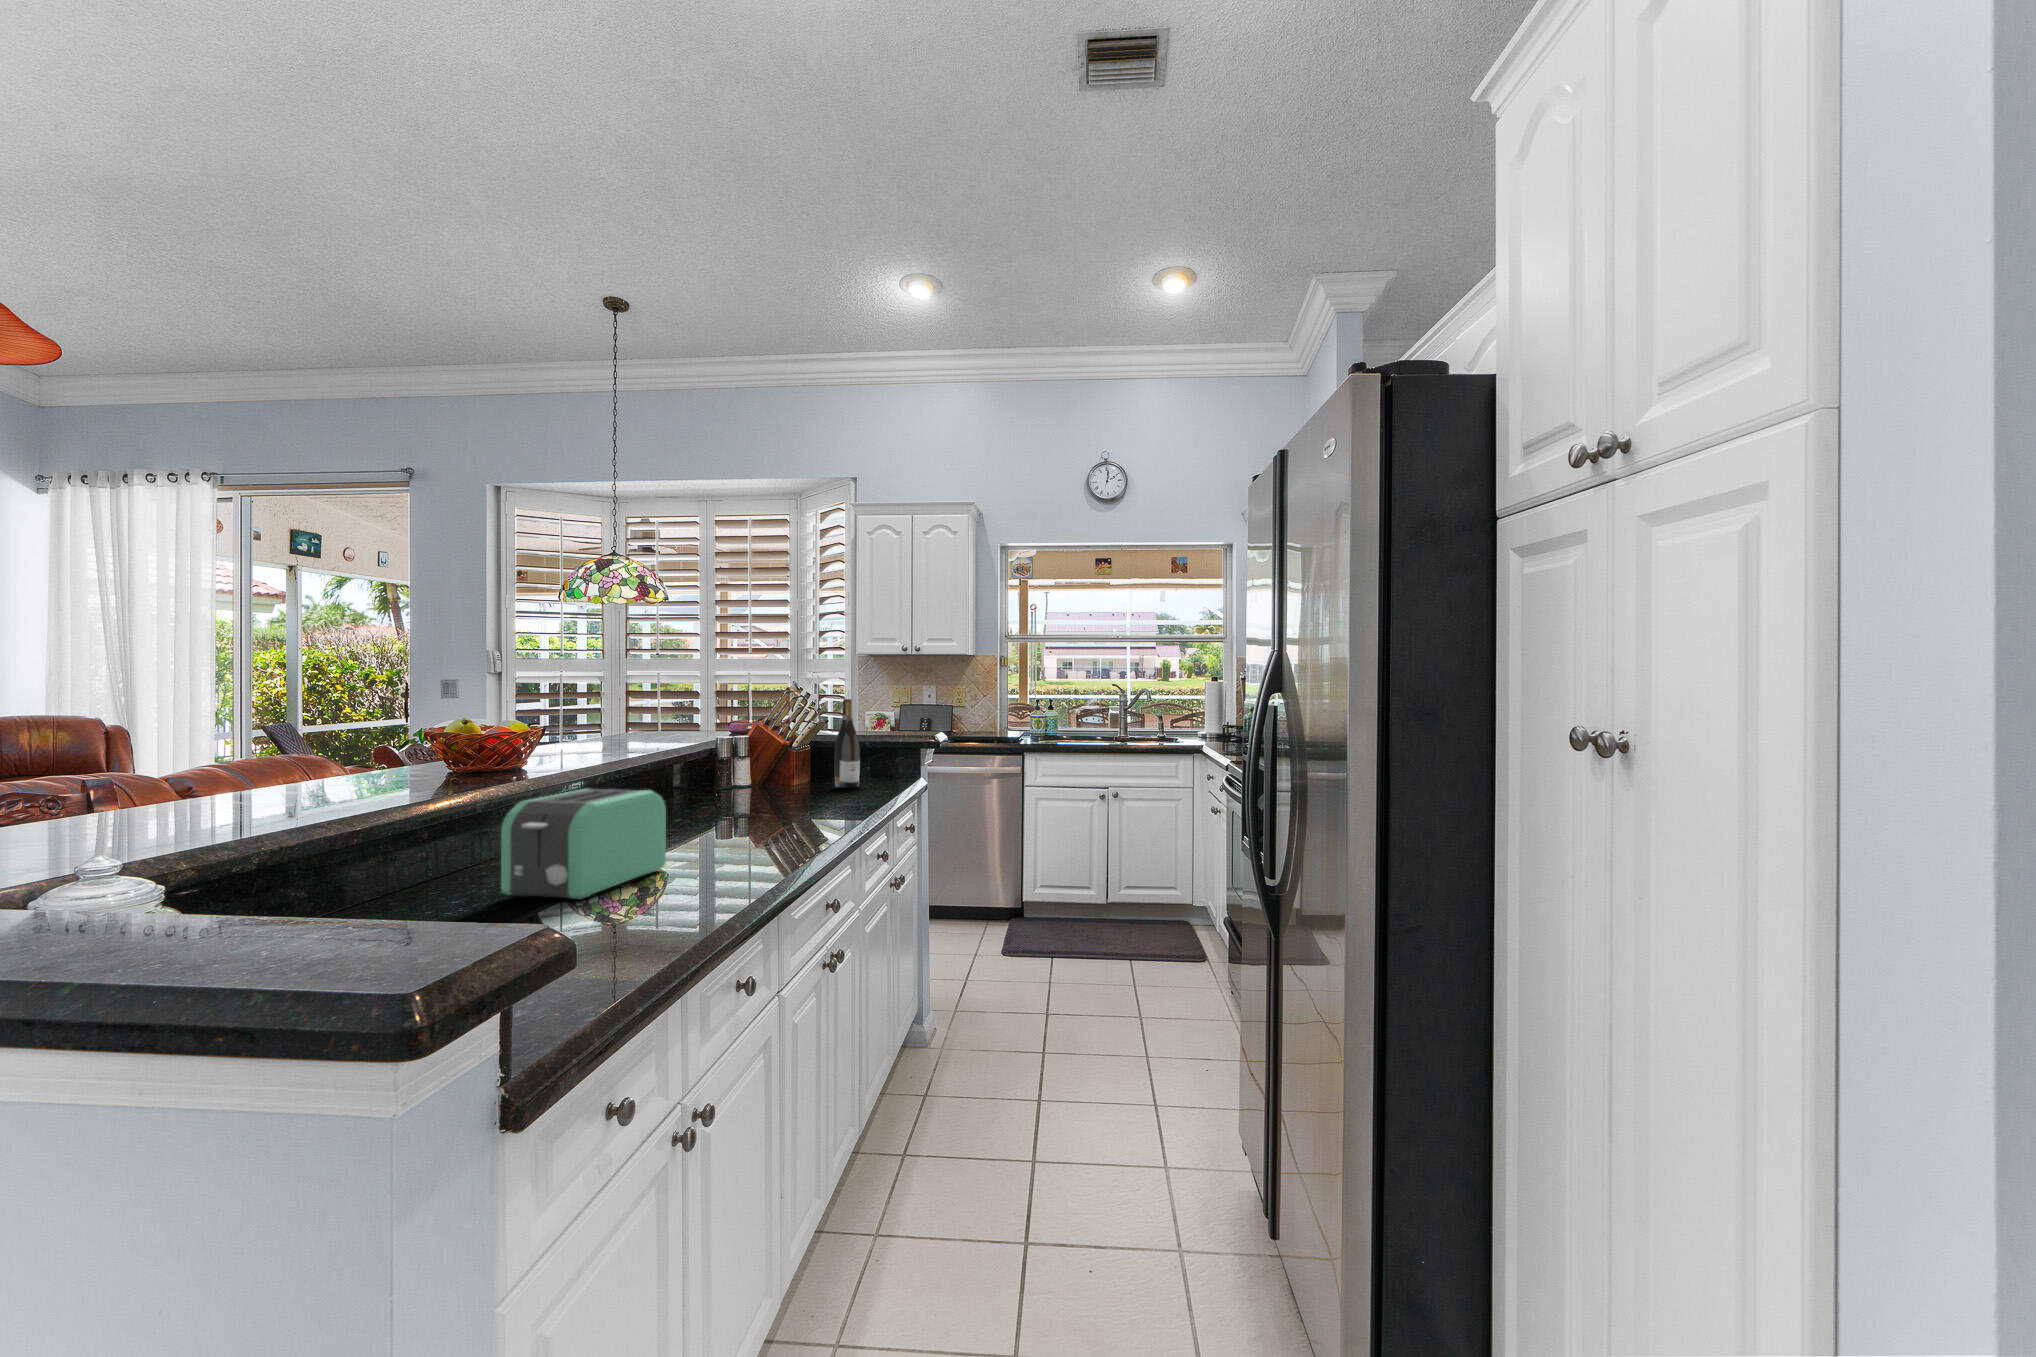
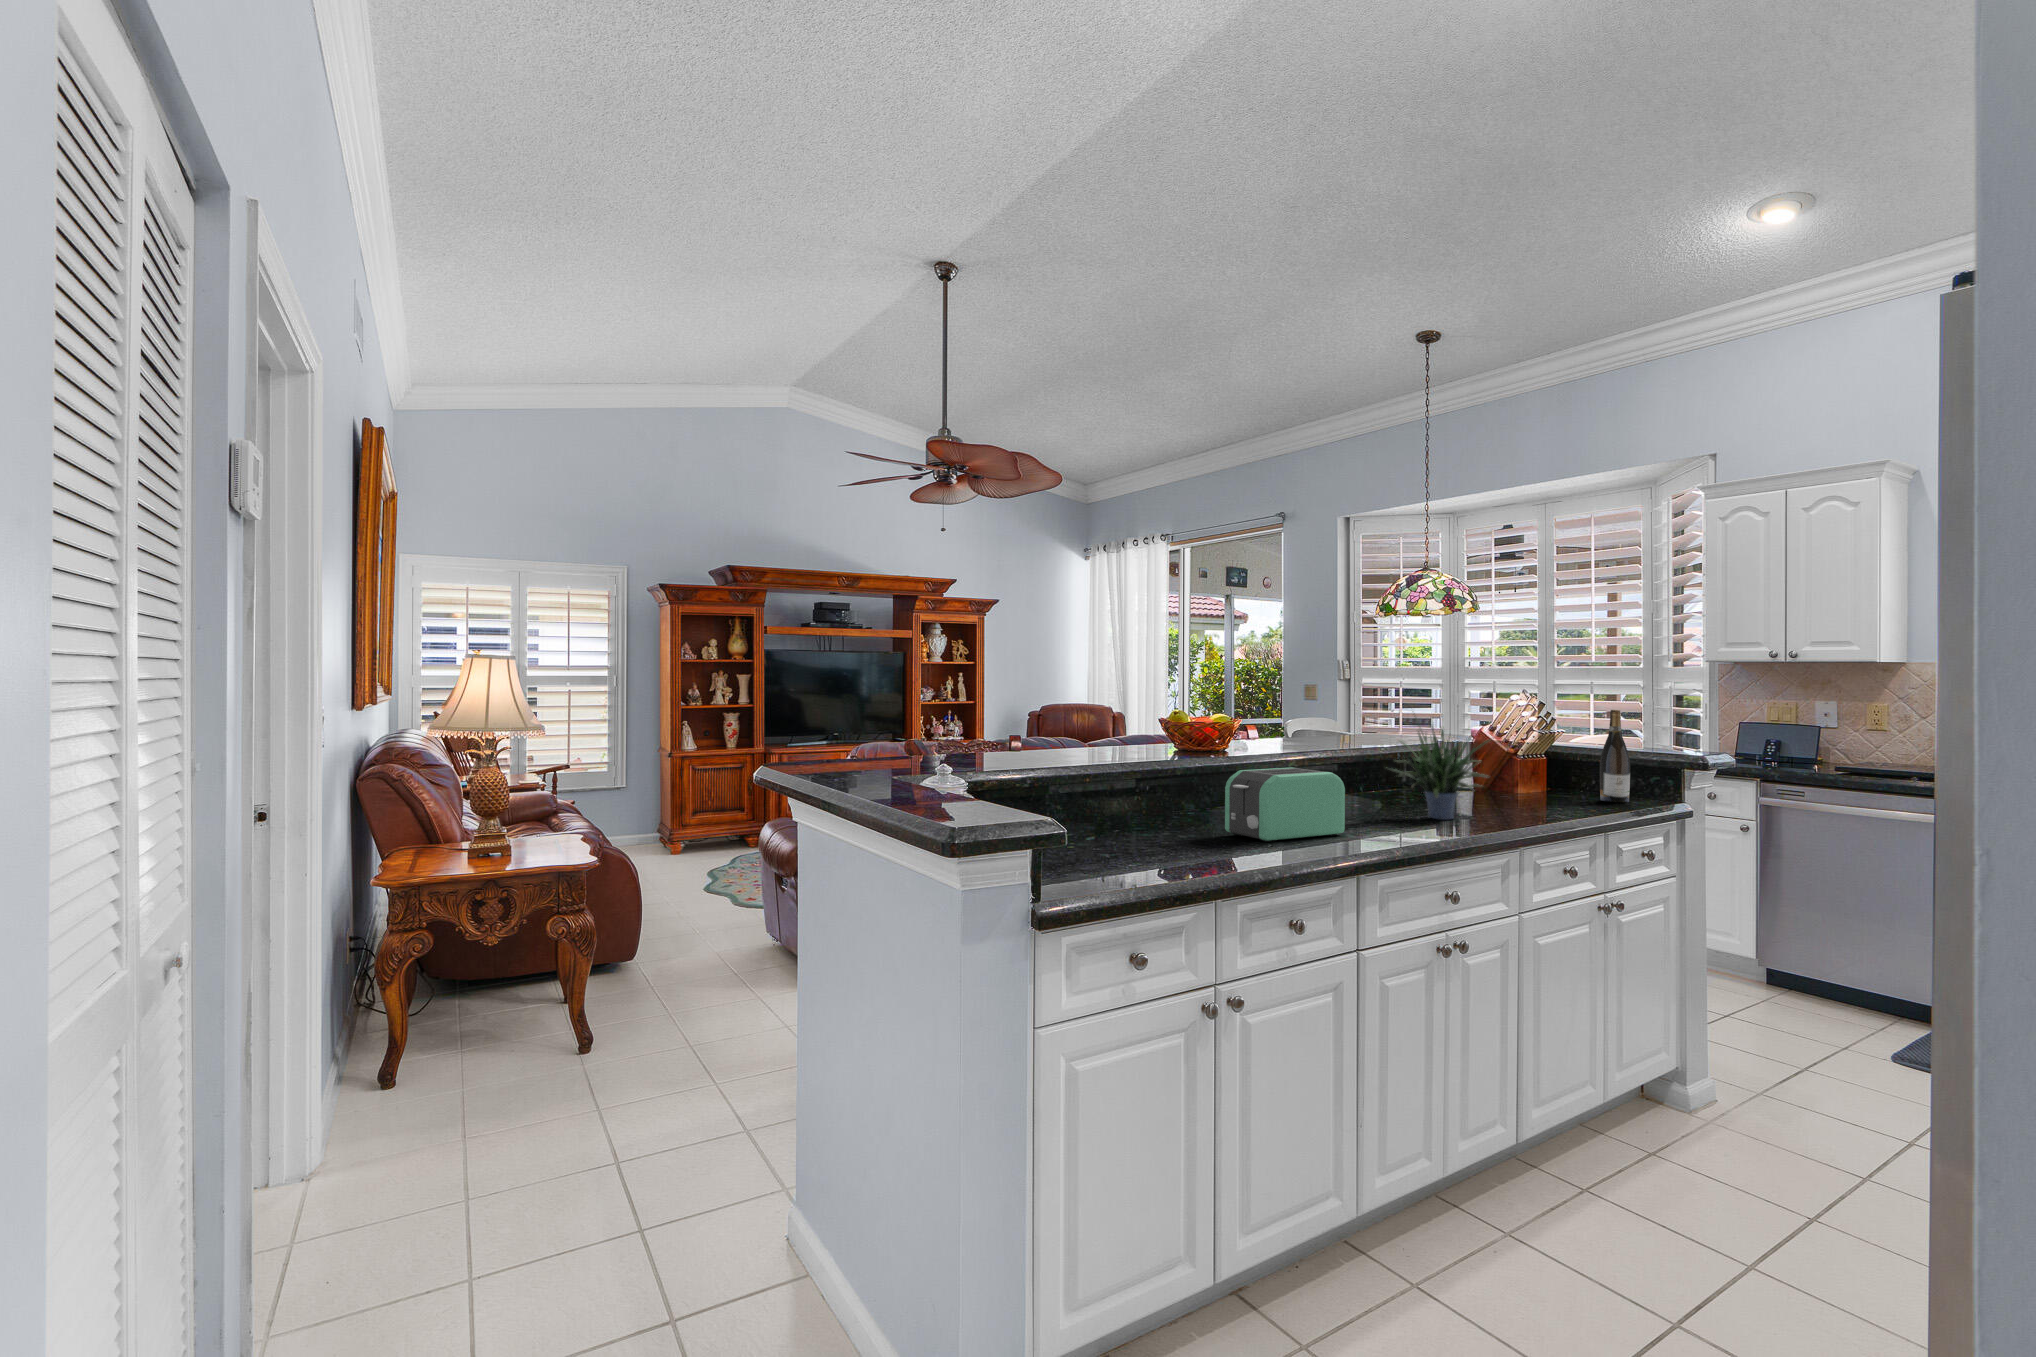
potted plant: none [666,700,796,830] -> present [1389,716,1491,820]

